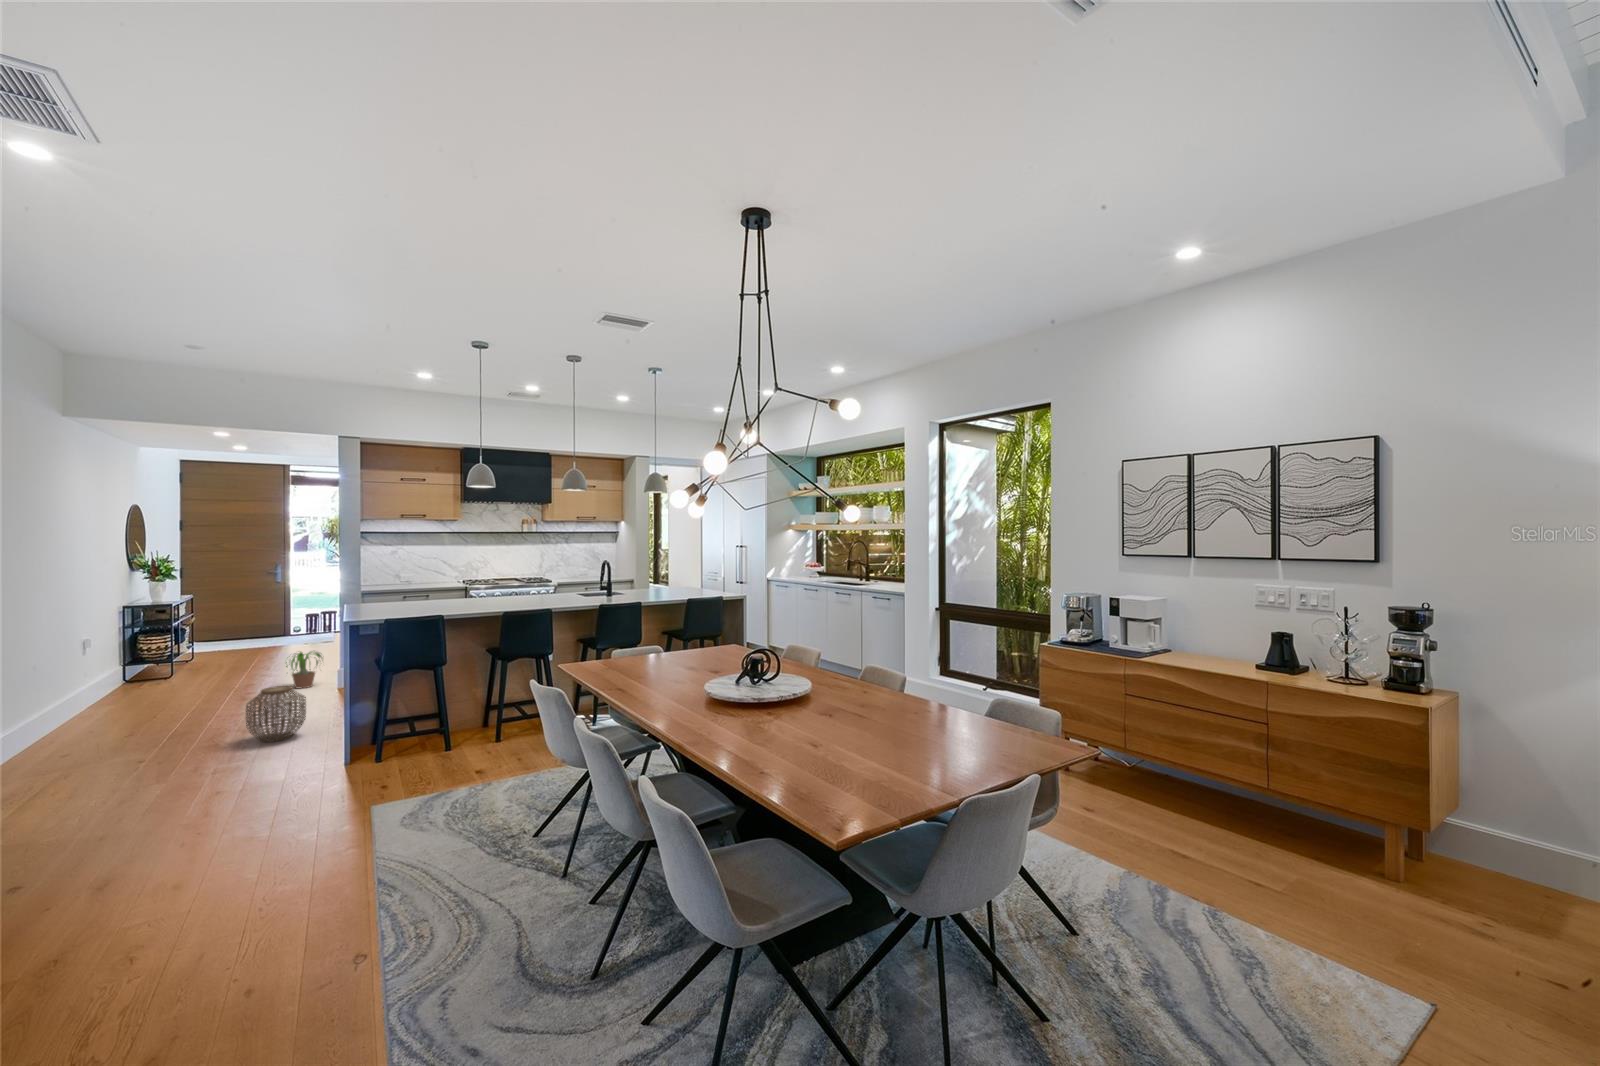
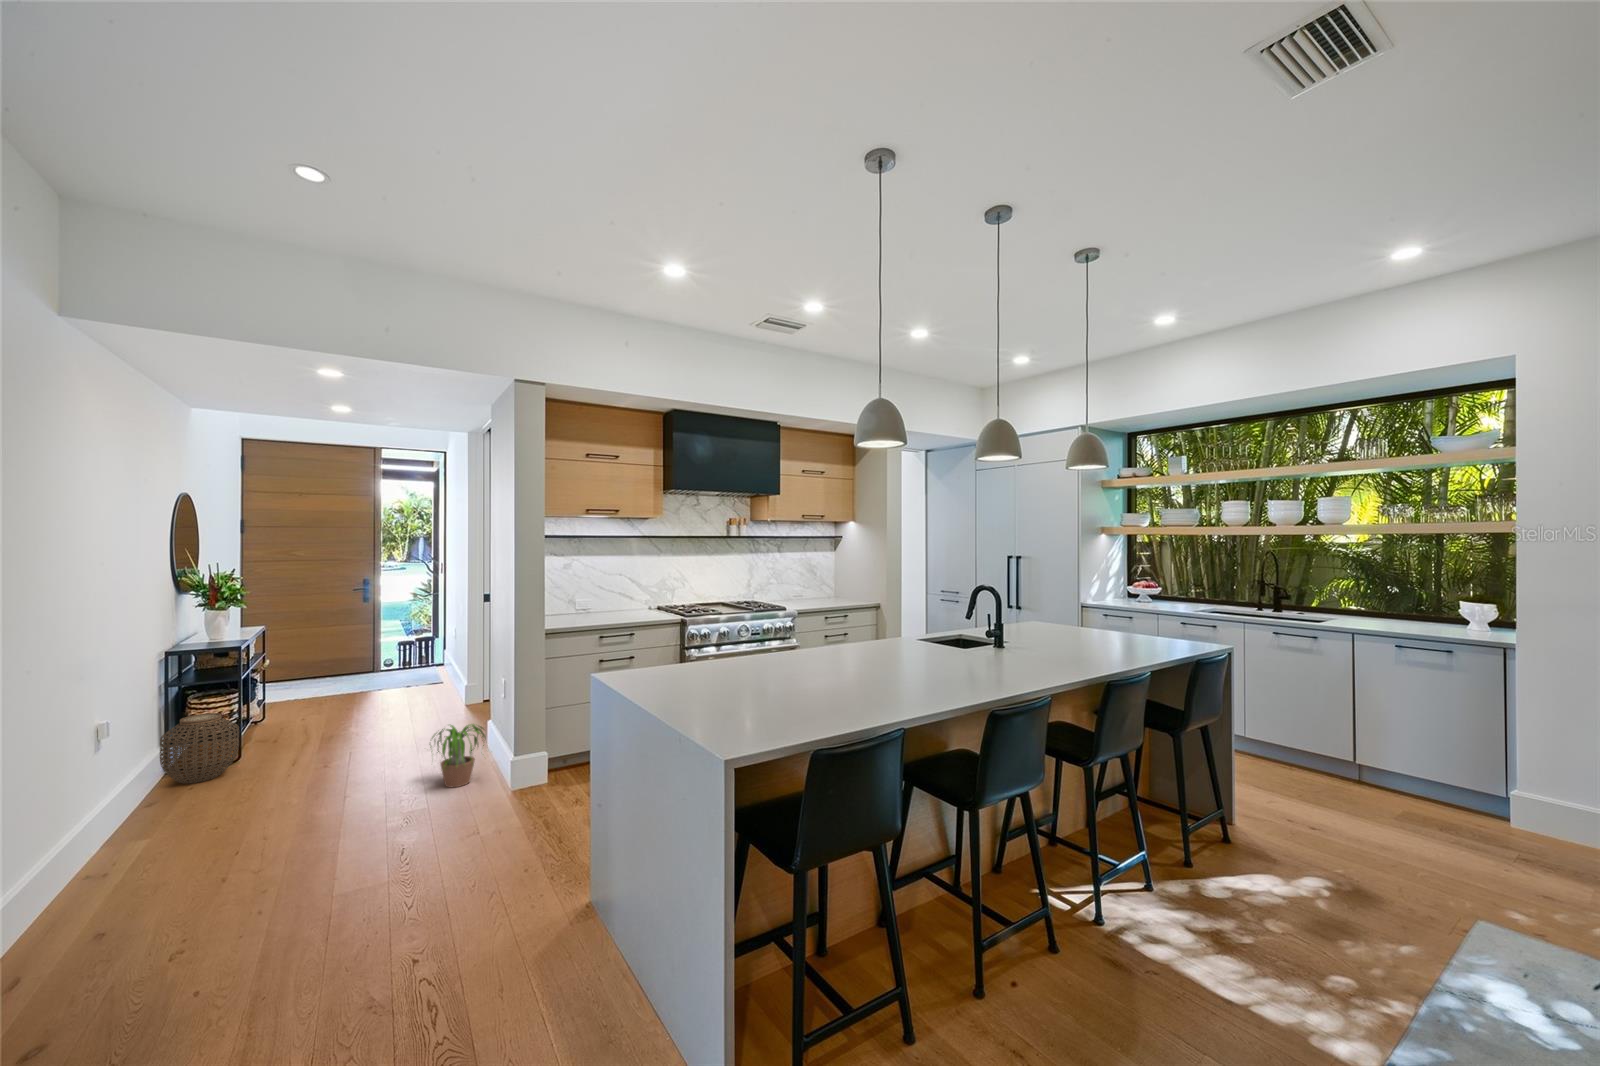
woven basket: present [246,686,306,742] -> present [160,713,239,784]

